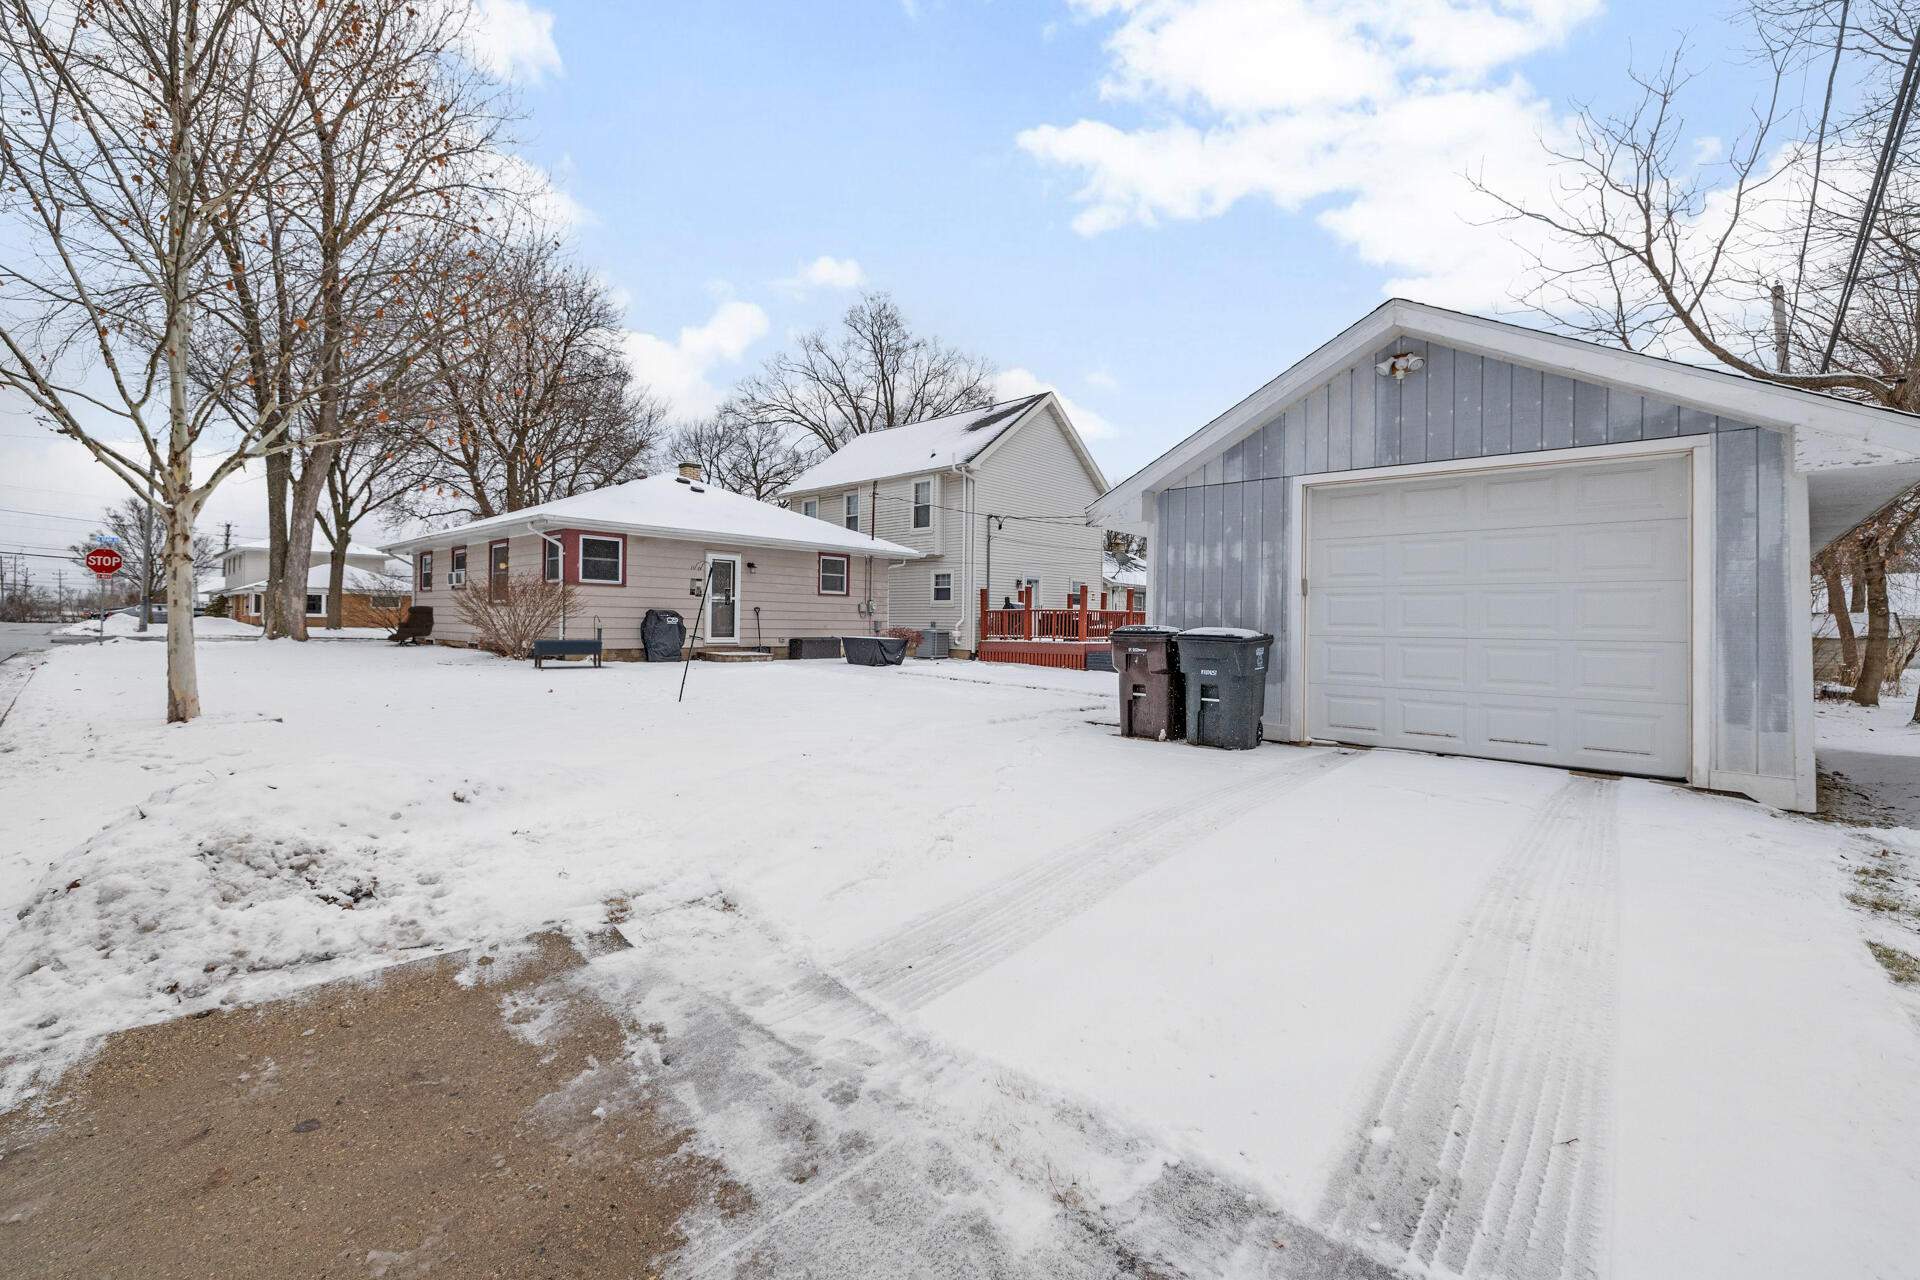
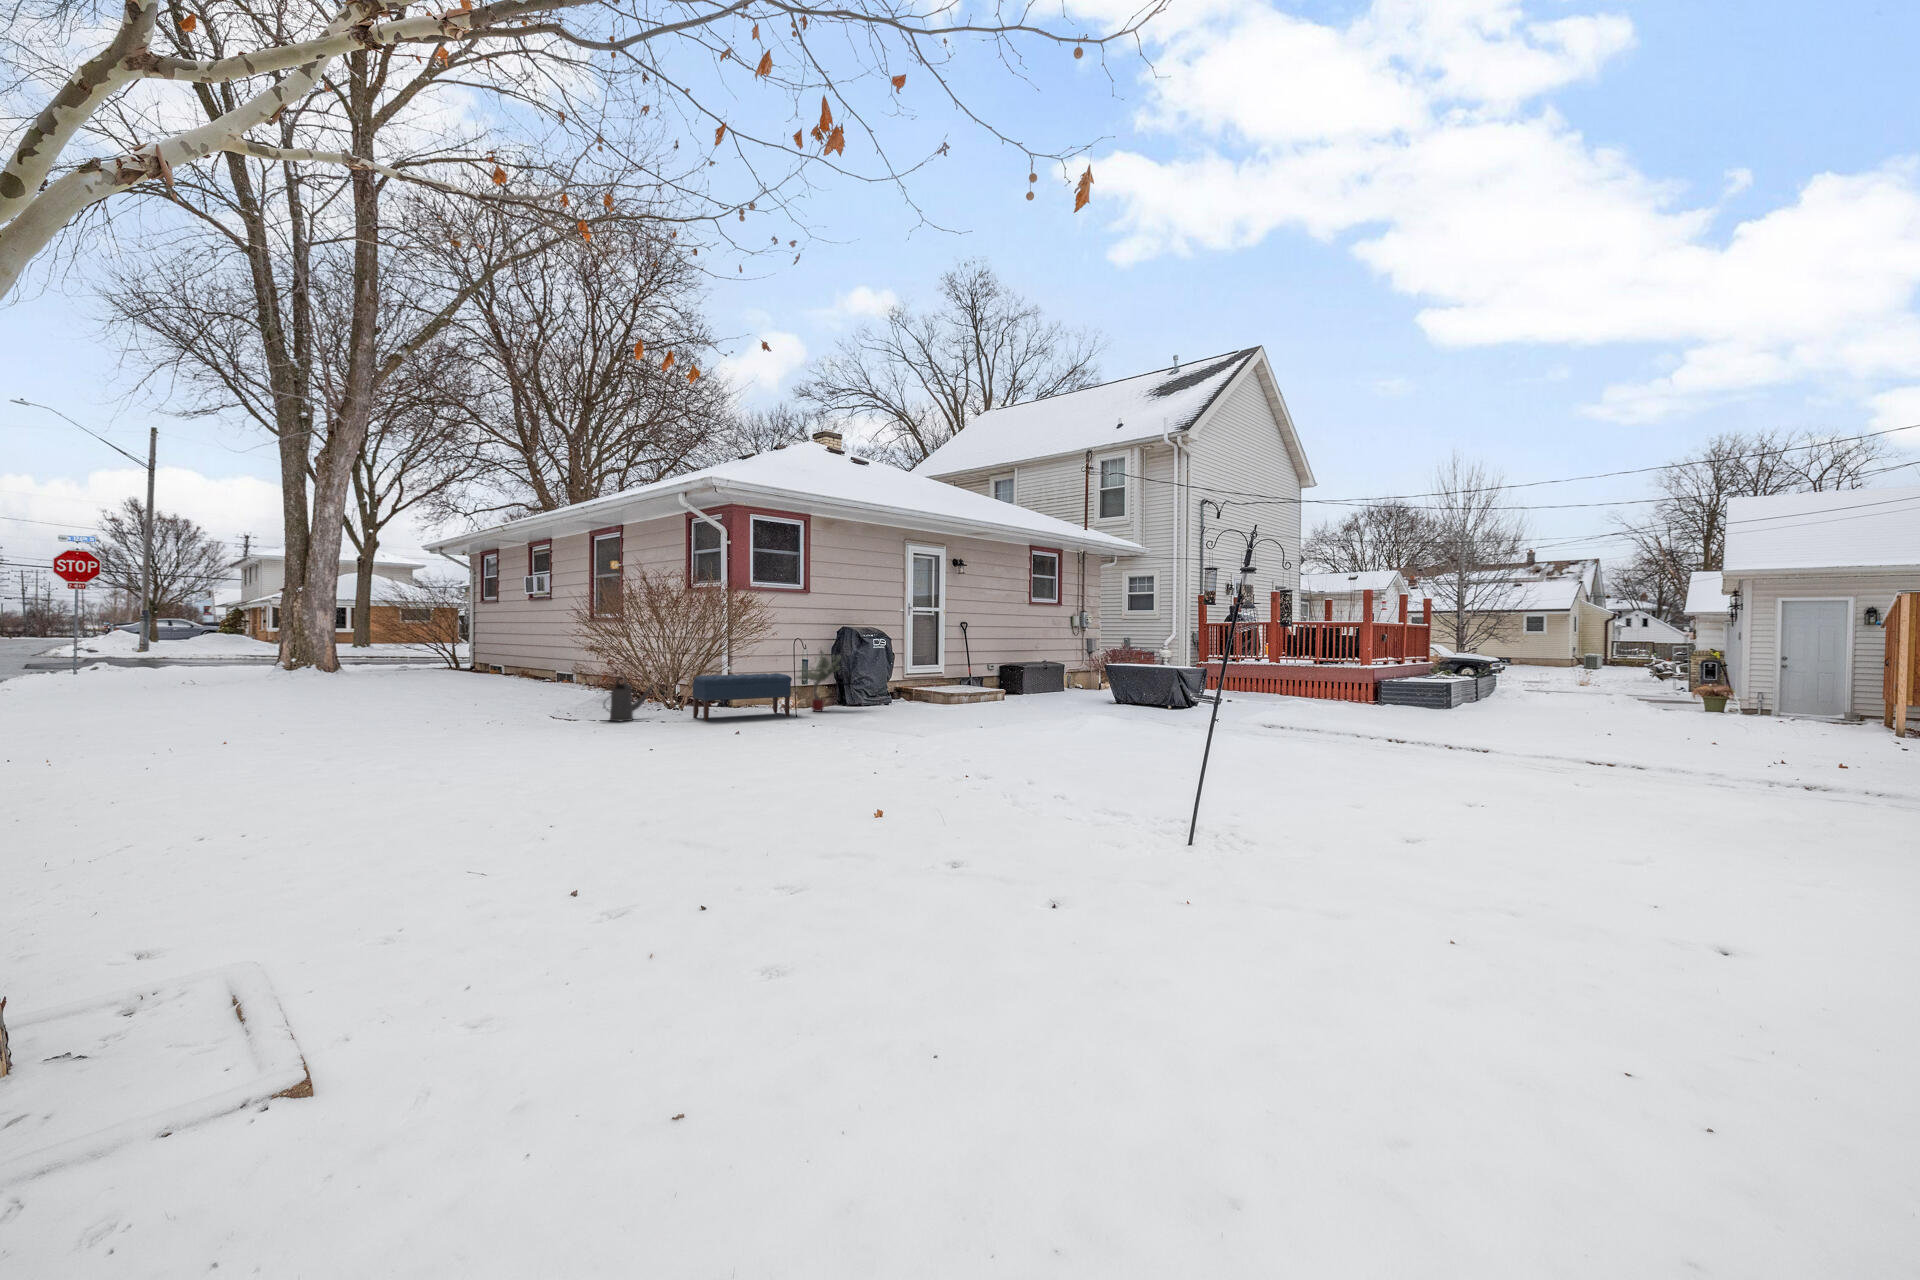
lounge chair: present [387,606,434,646] -> none [443,621,502,676]
potted tree: none [608,623,645,666] -> present [796,650,841,712]
watering can: none [472,639,510,667] -> present [604,676,653,721]

